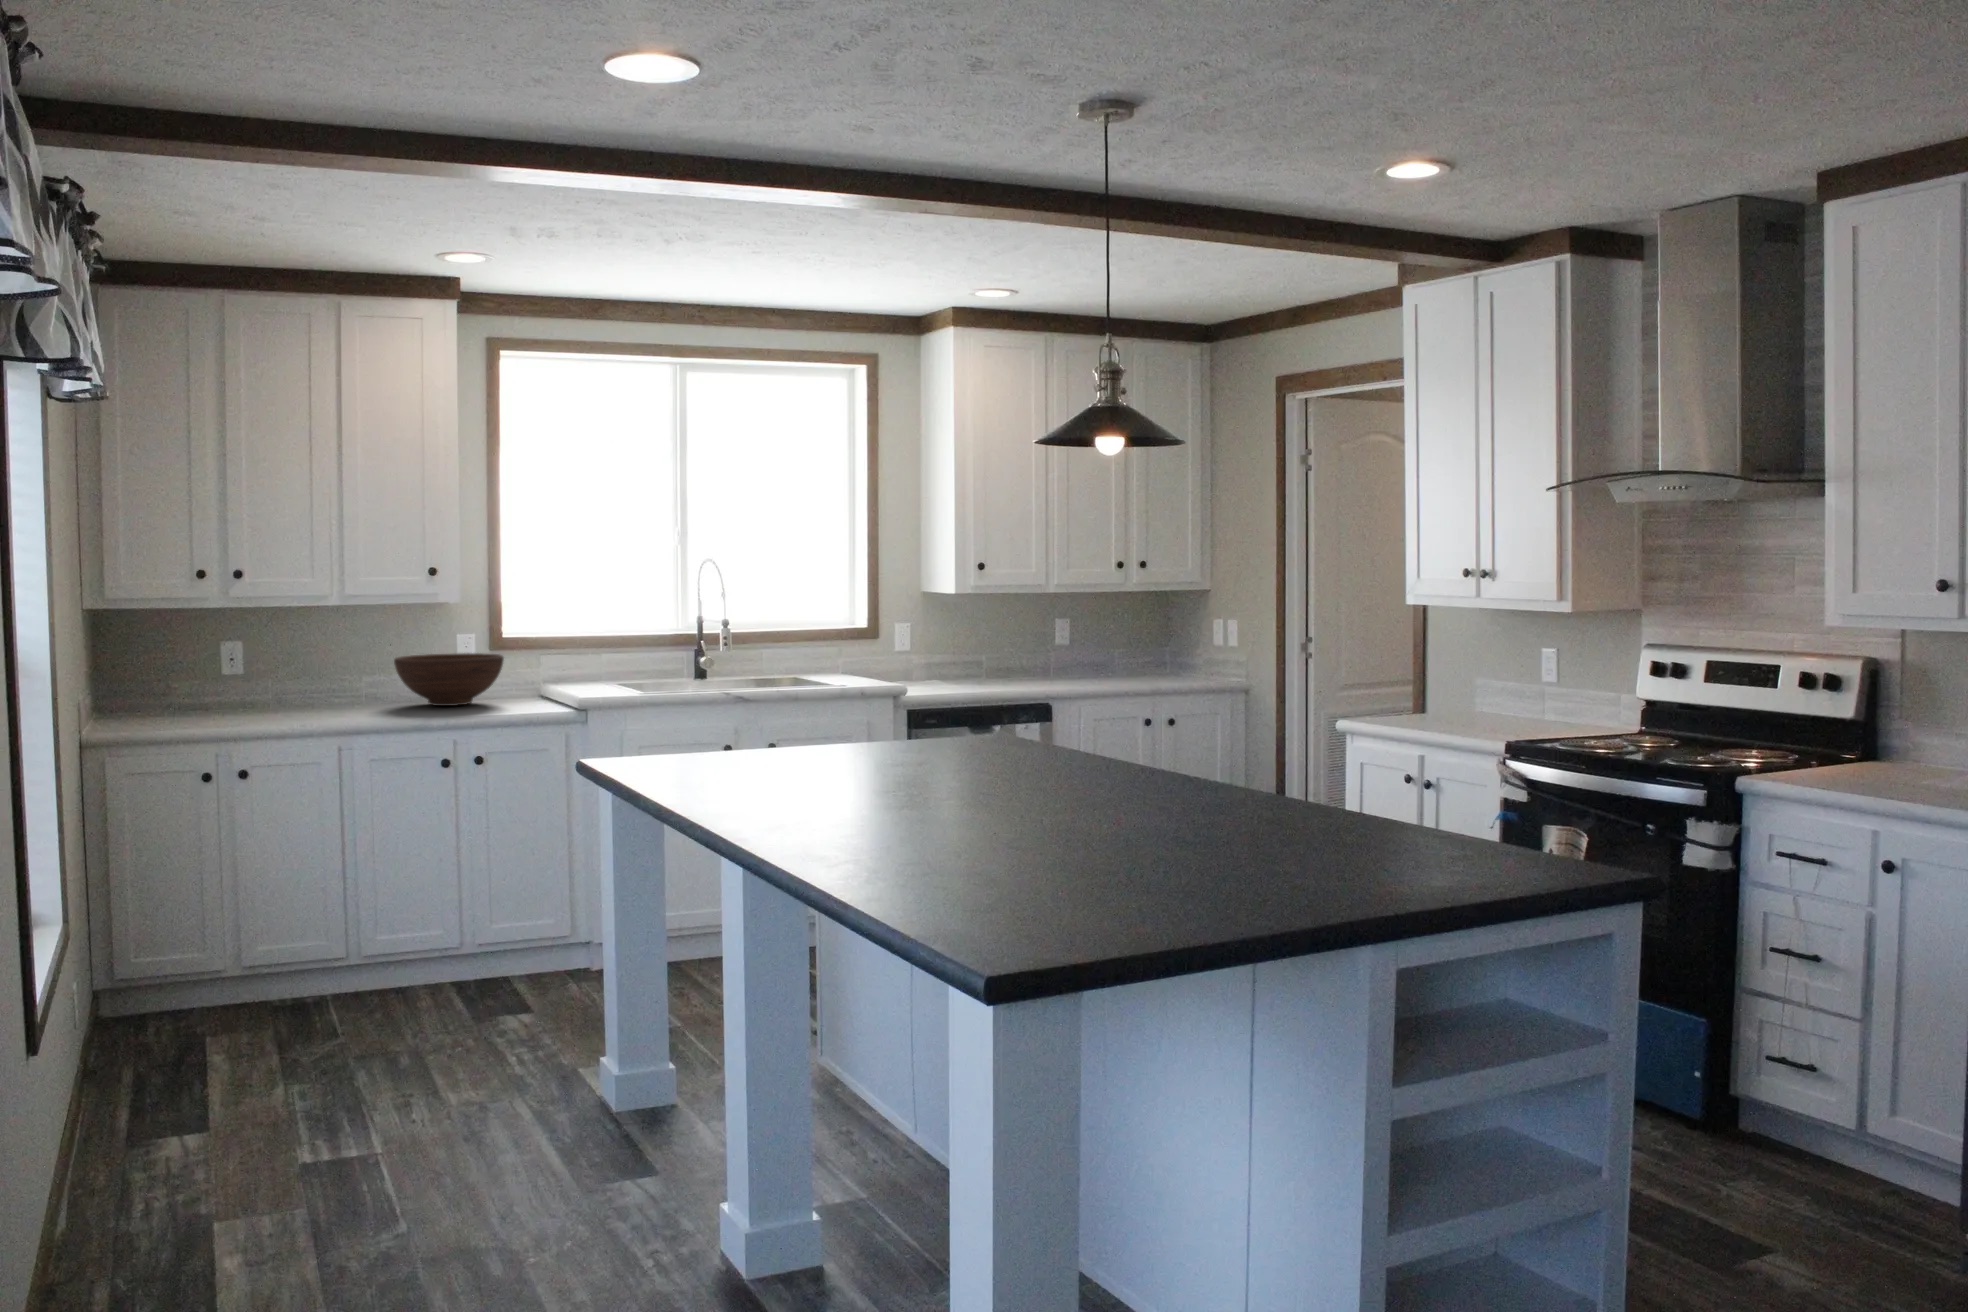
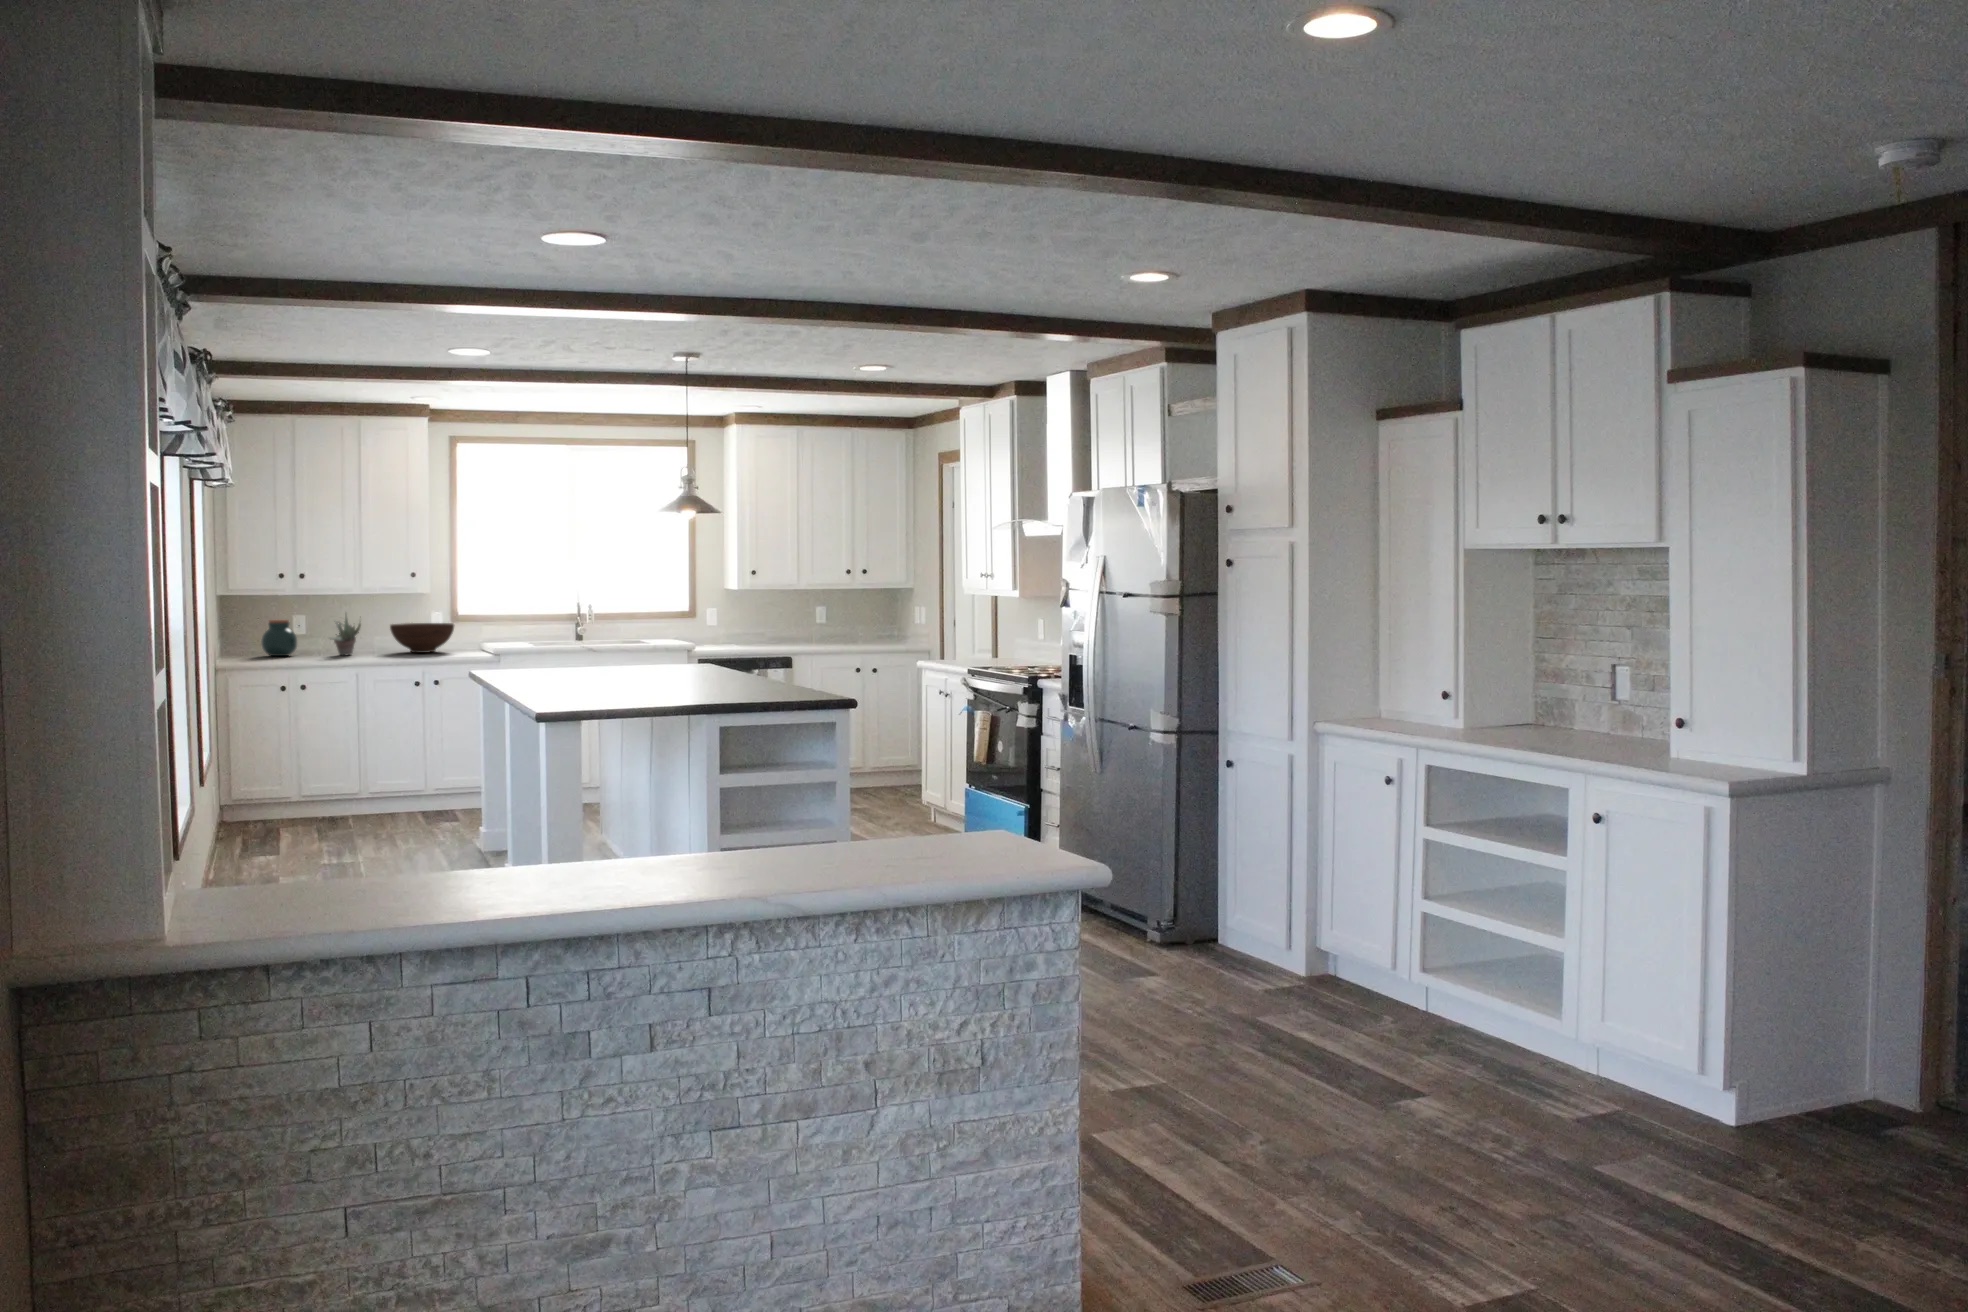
succulent plant: none [289,636,346,713] -> present [330,614,361,655]
jar: none [169,651,234,716] -> present [261,620,297,656]

